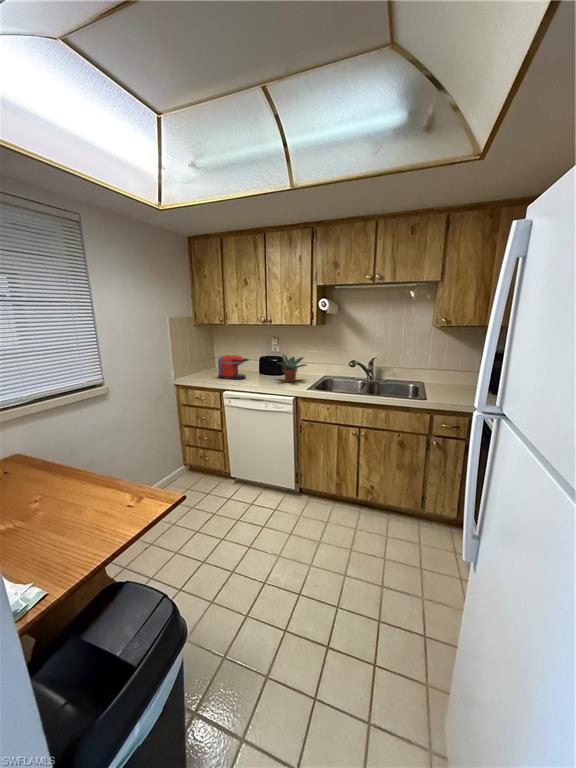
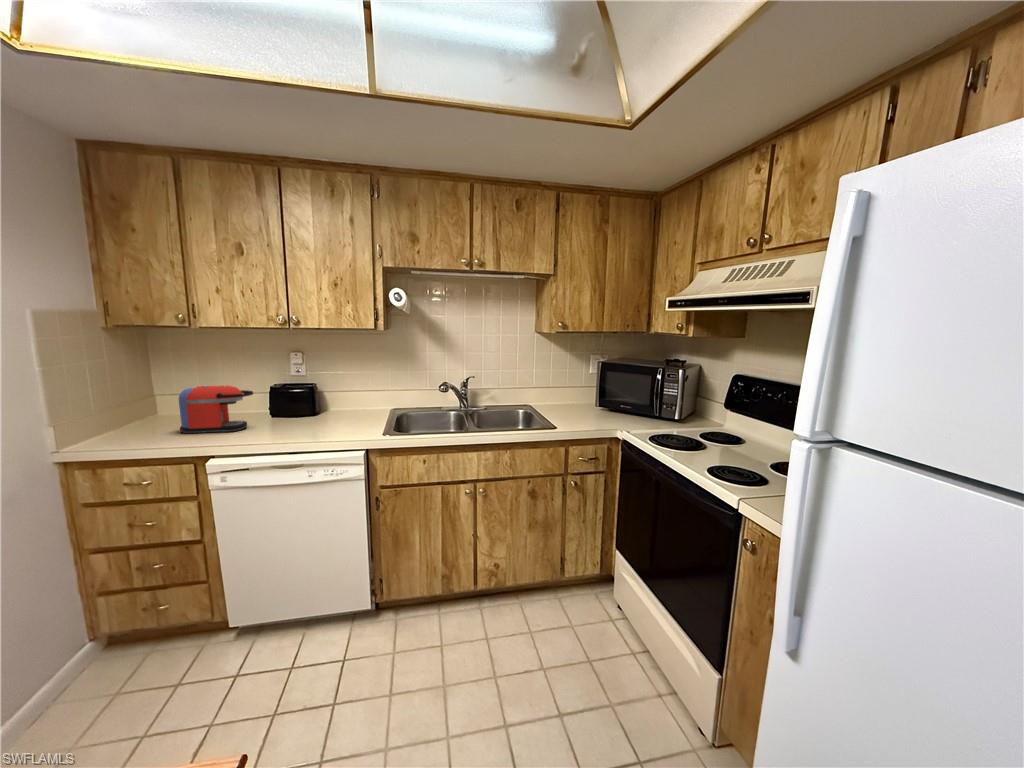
potted plant: present [278,354,307,382] -> none [310,376,374,425]

